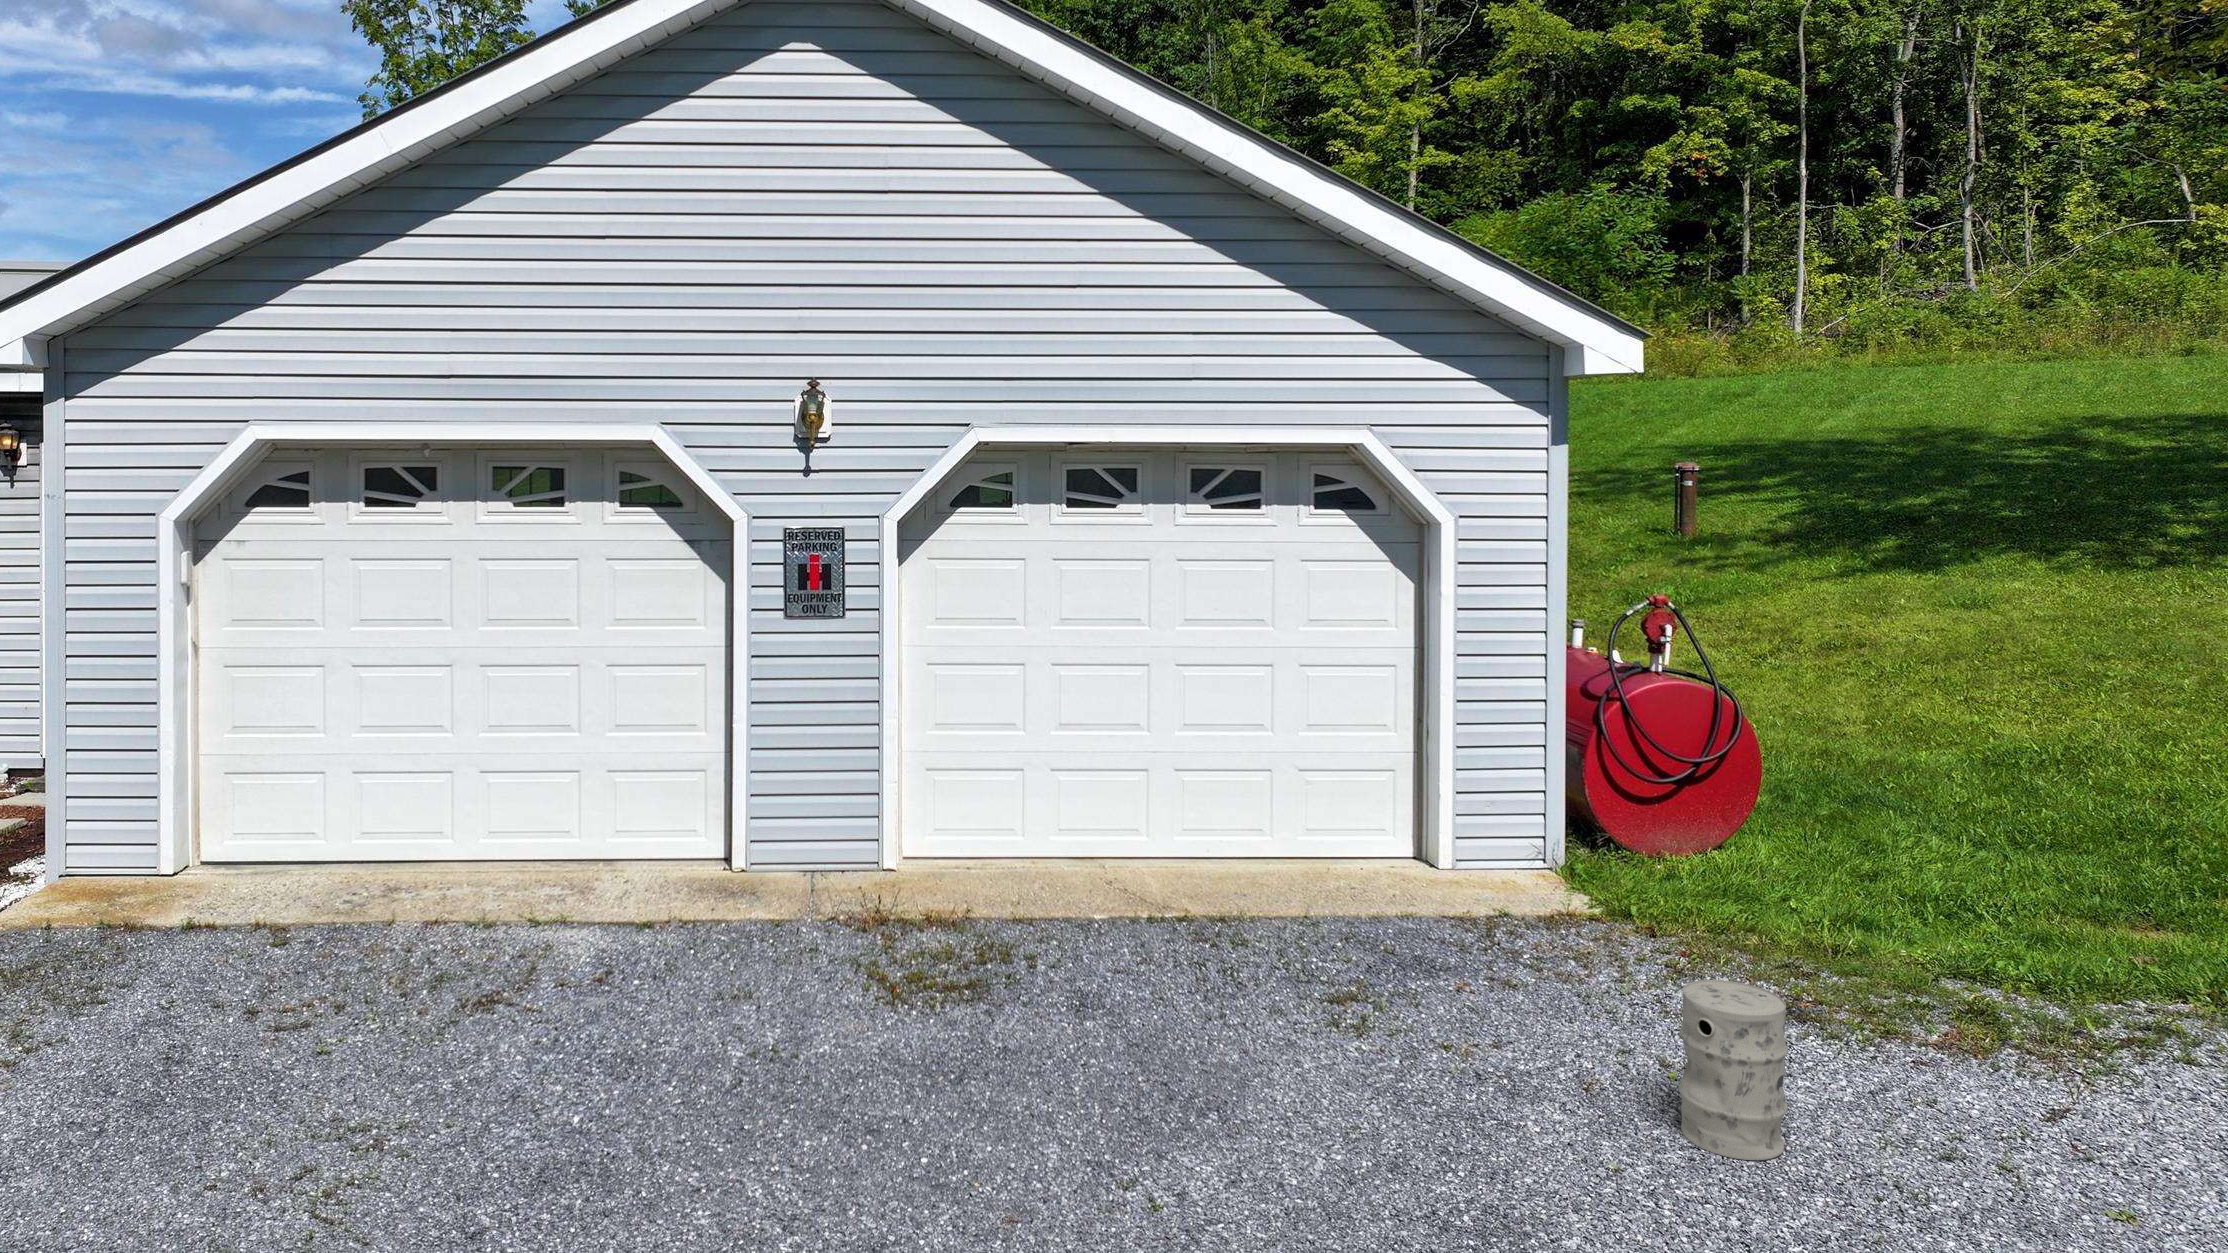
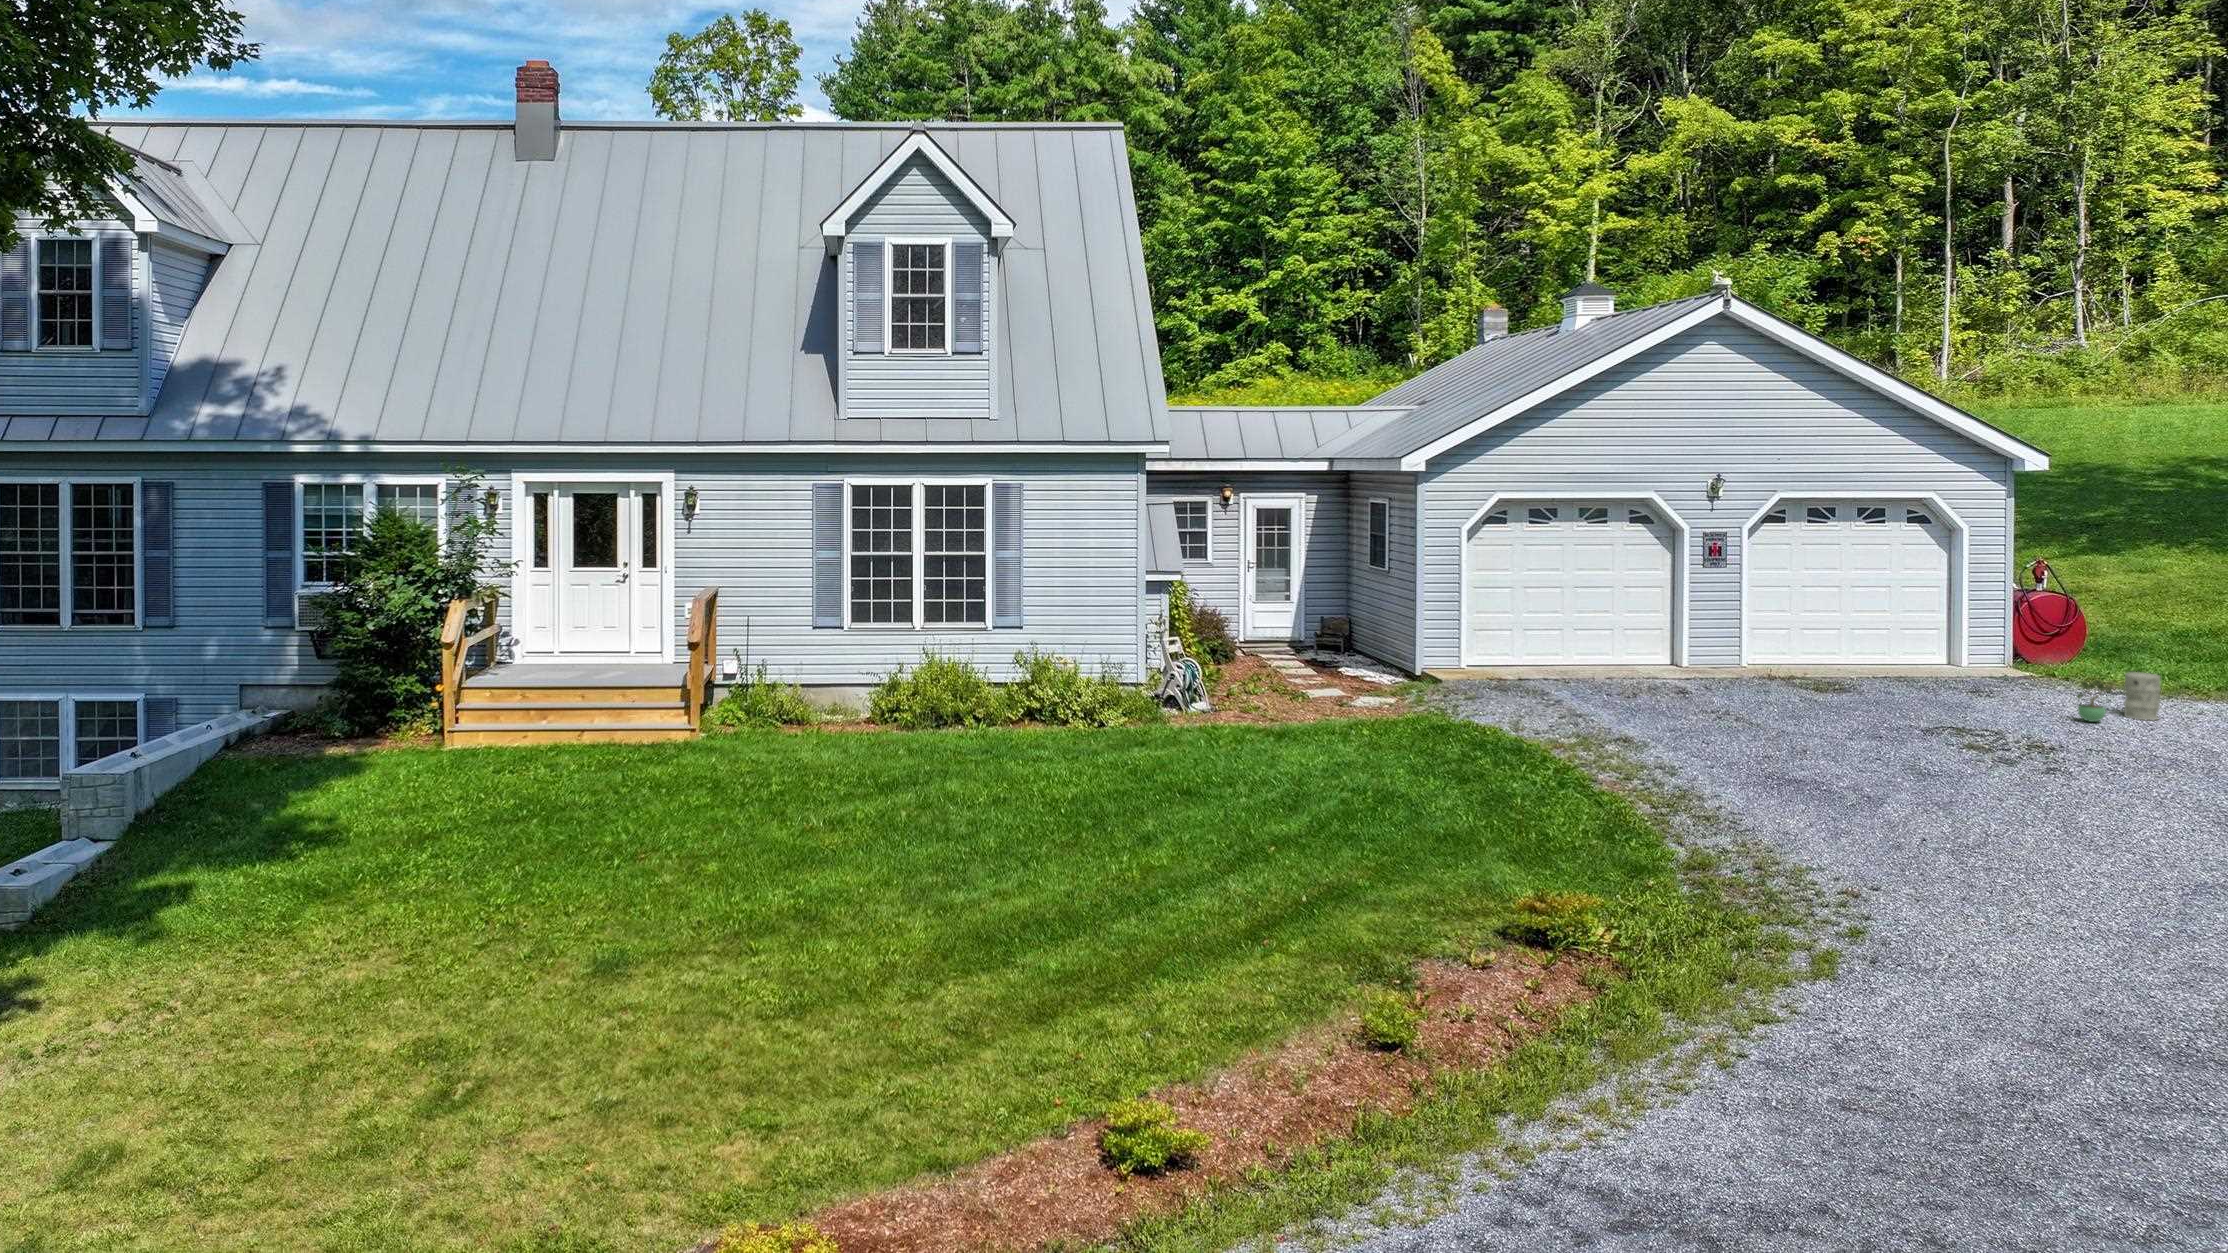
potted plant: none [1499,1024,1607,1170] -> present [2077,680,2112,722]

